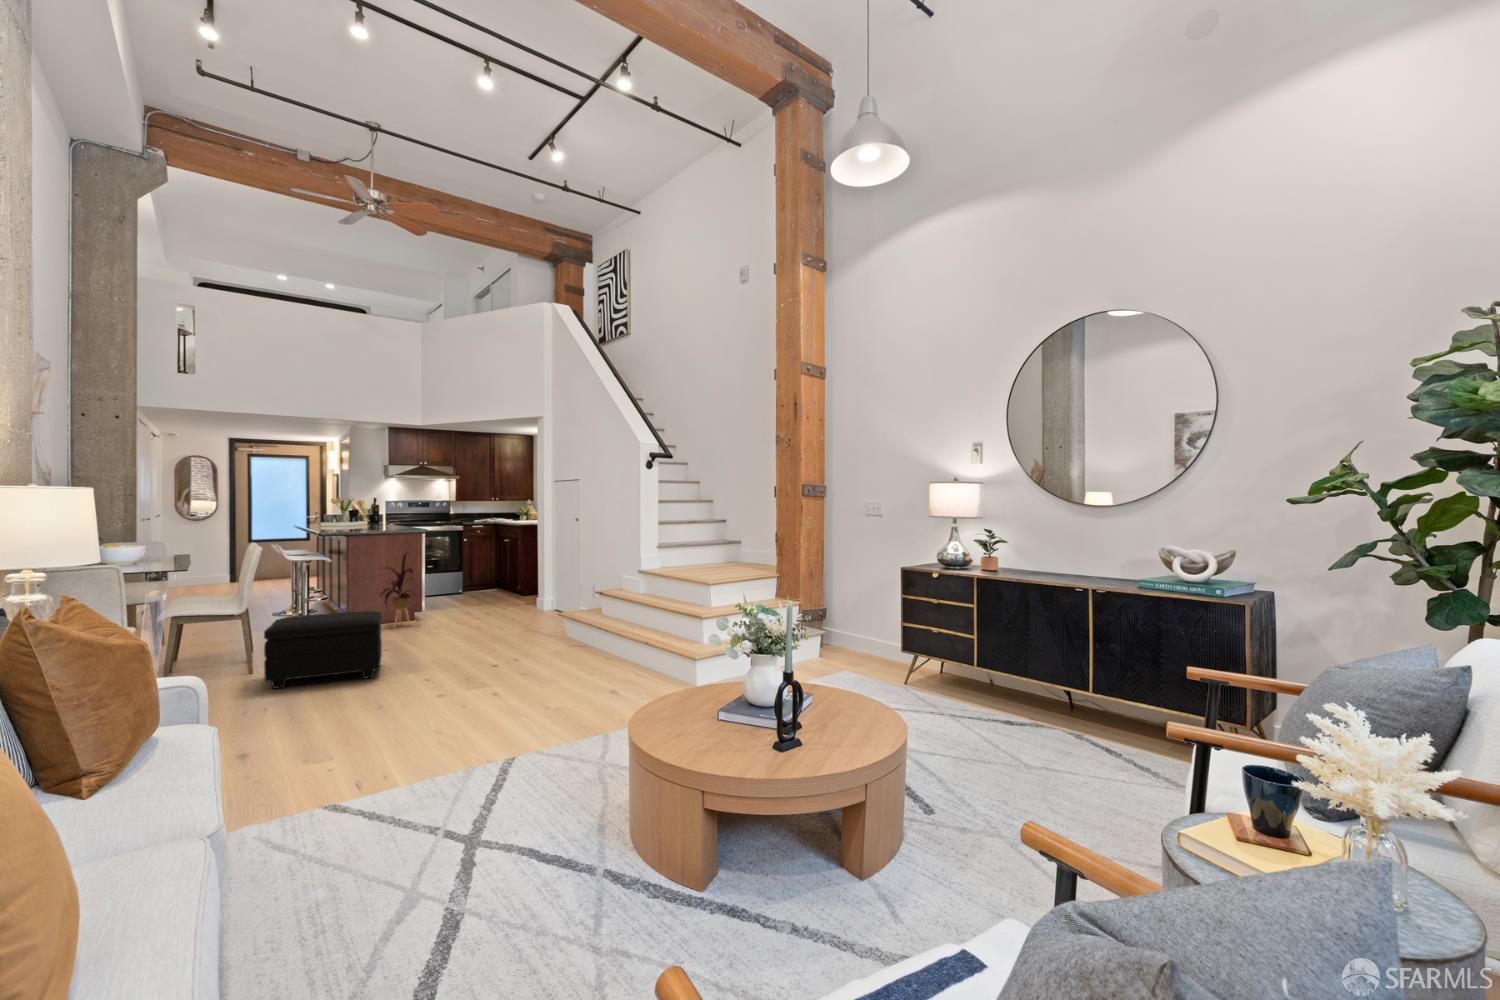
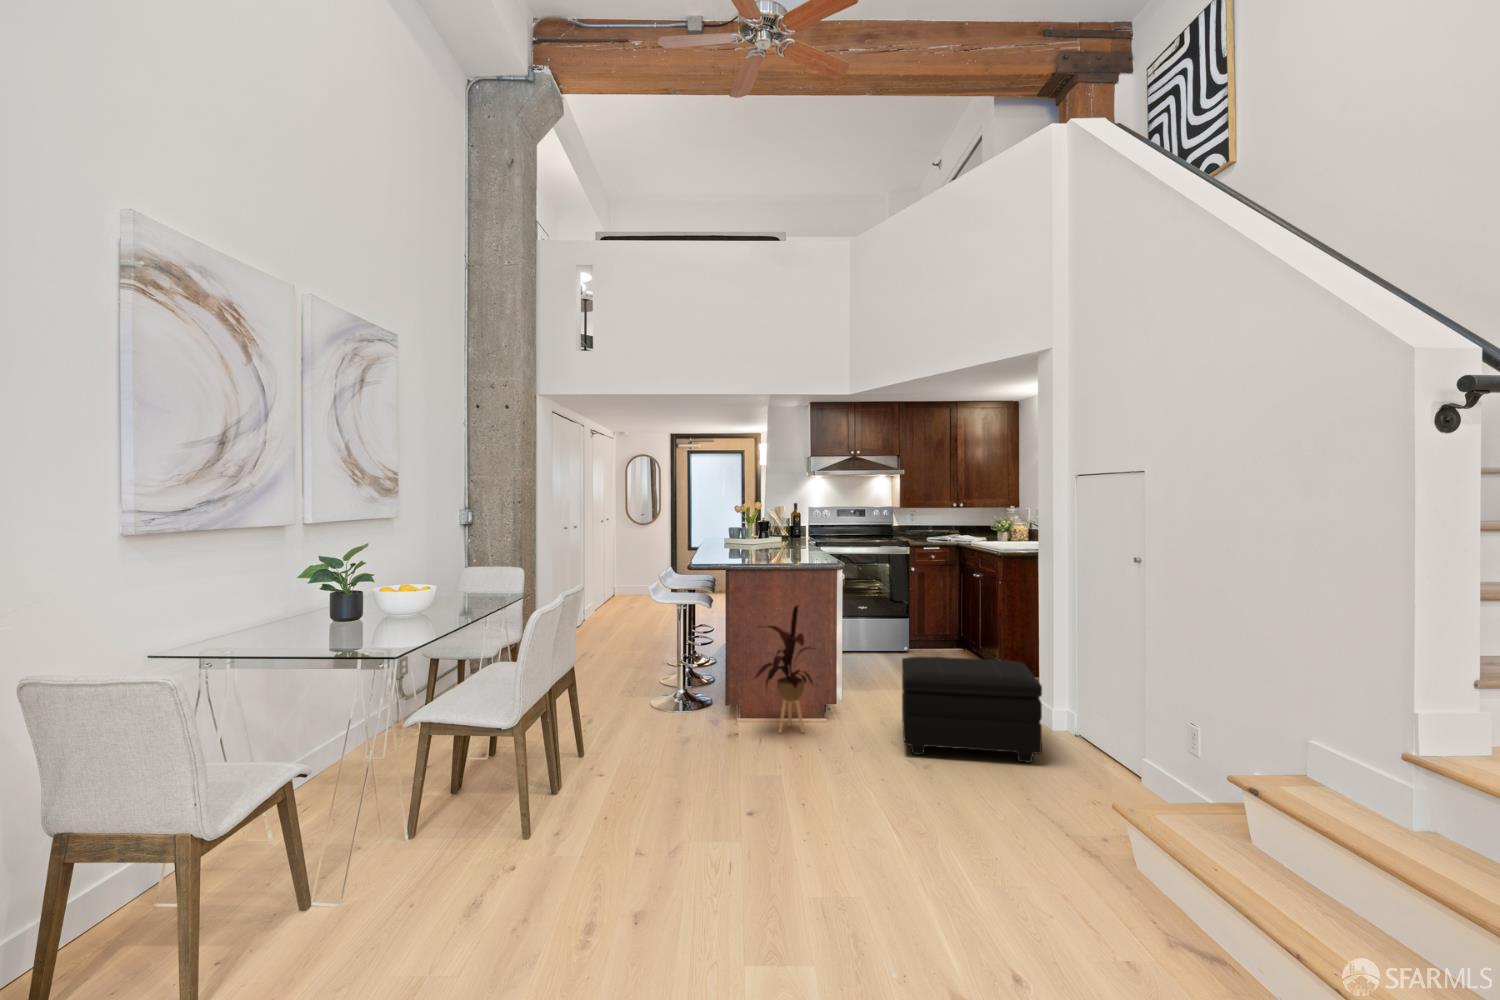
footstool: present [264,611,382,689] -> present [902,657,1042,763]

